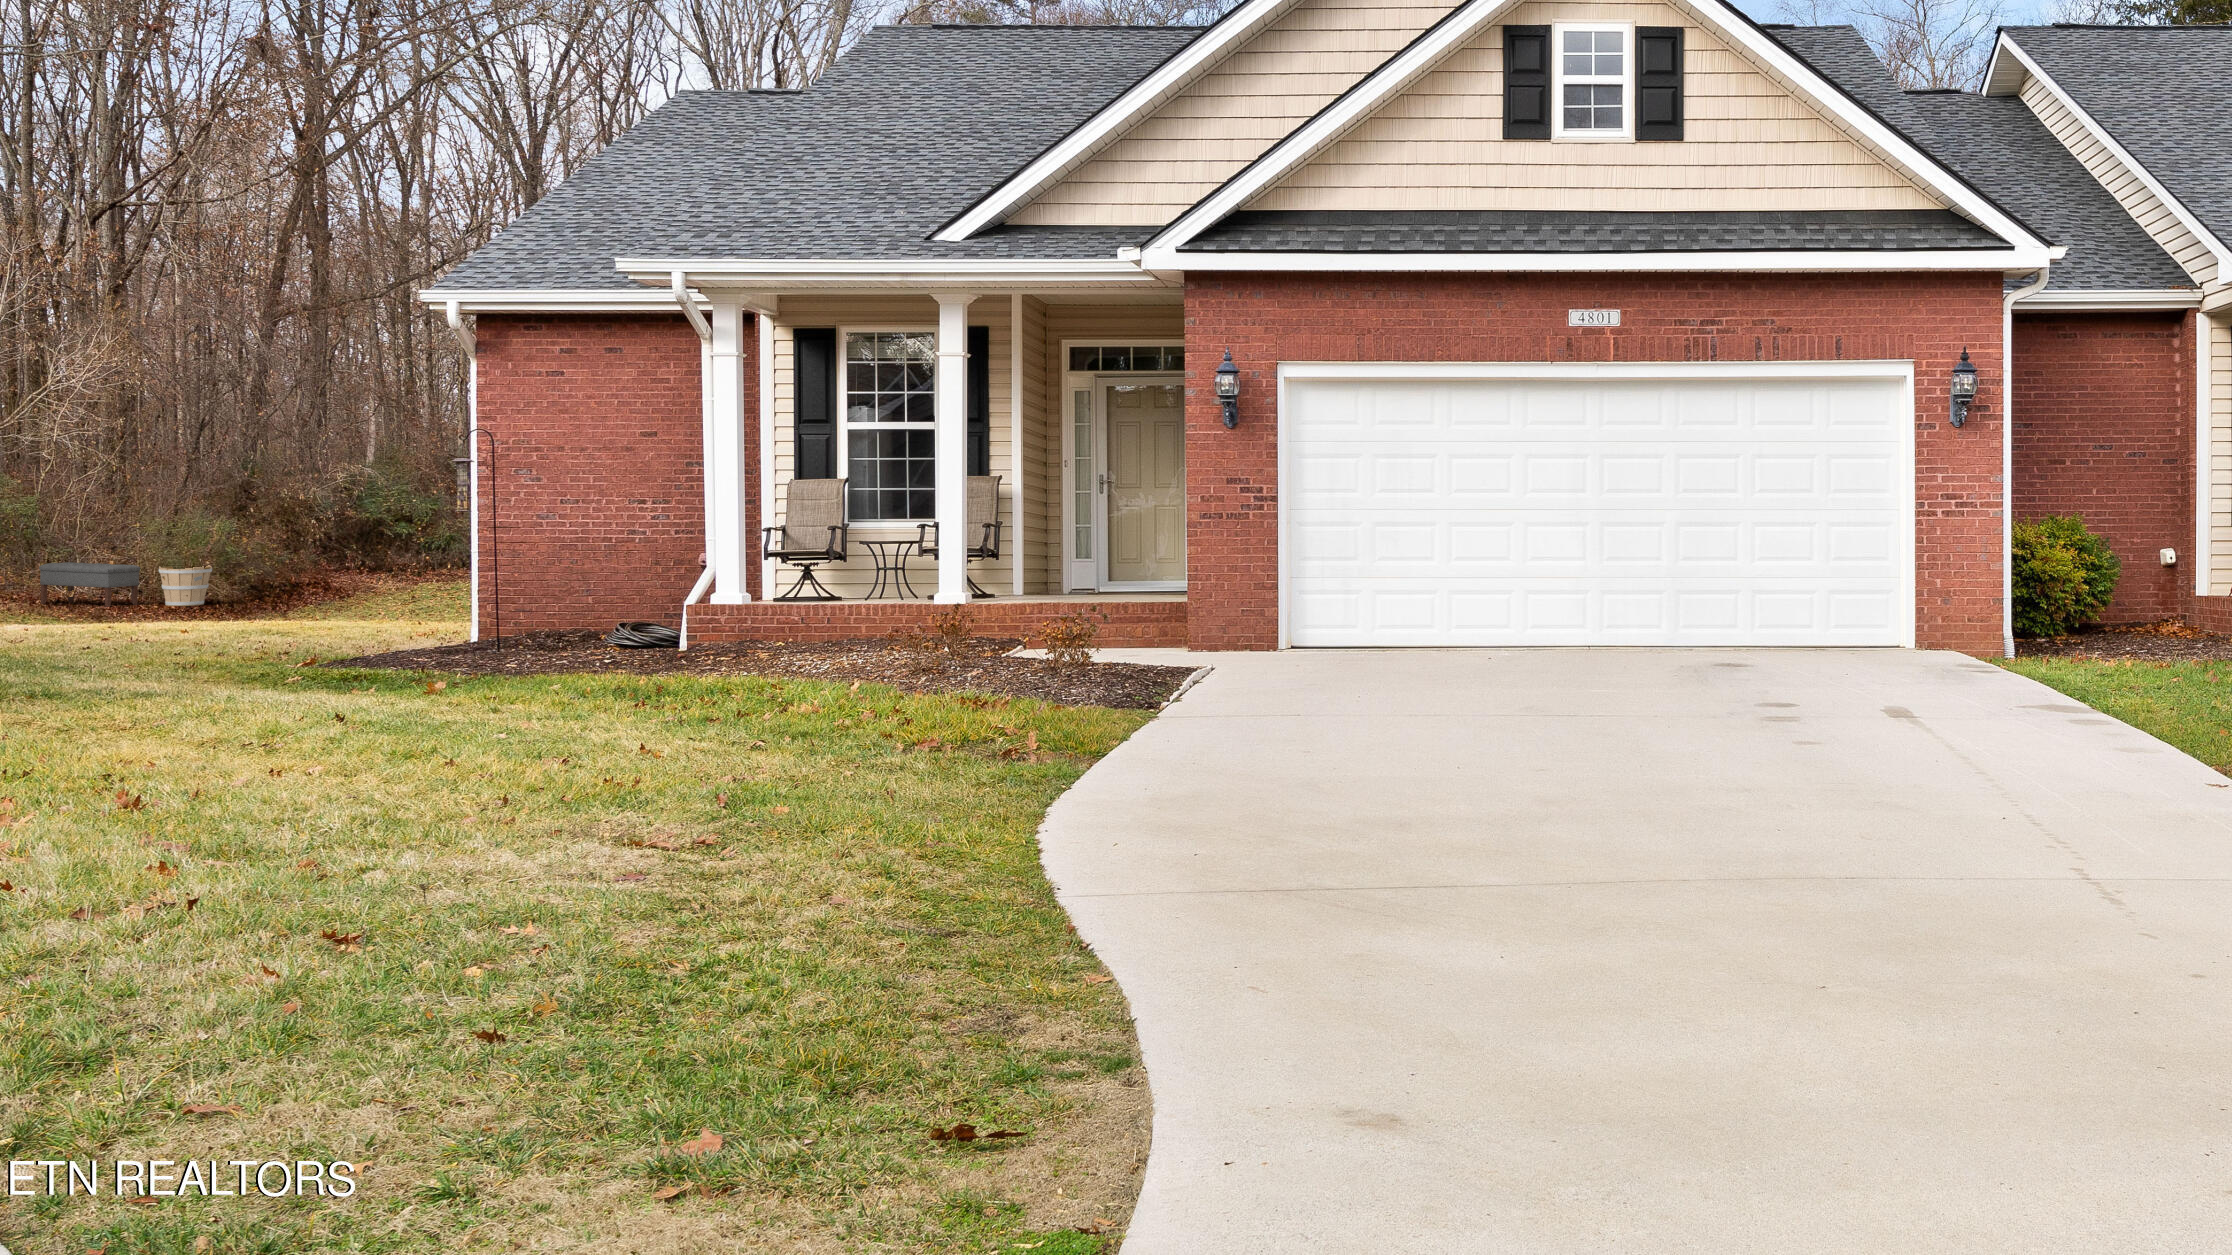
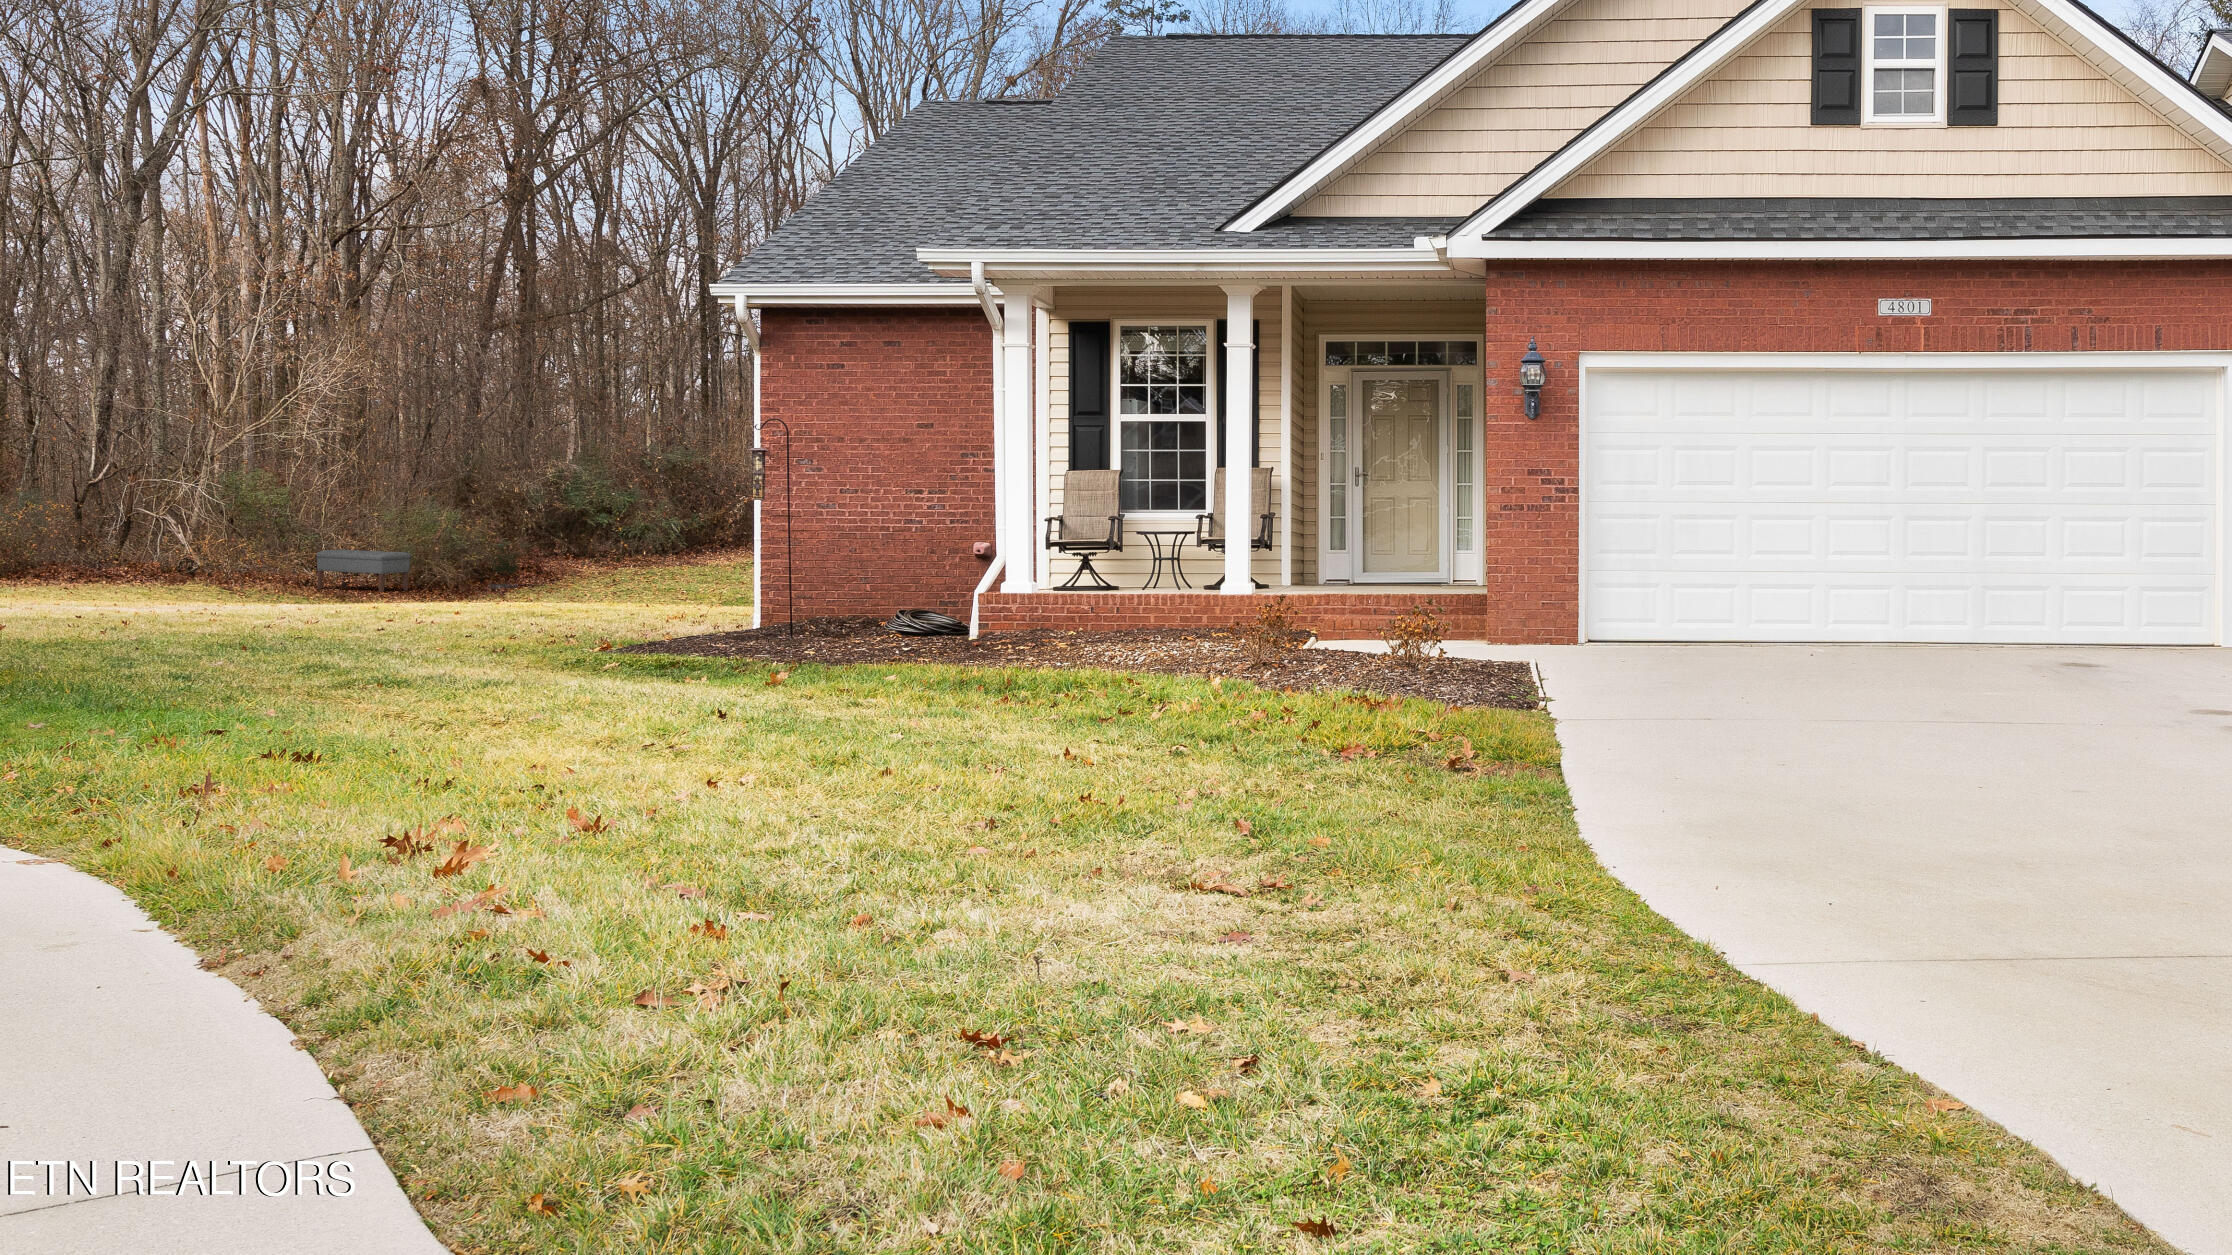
potted tree: none [225,551,263,601] -> present [490,542,519,588]
wooden bucket: present [159,565,212,606] -> none [428,552,478,592]

